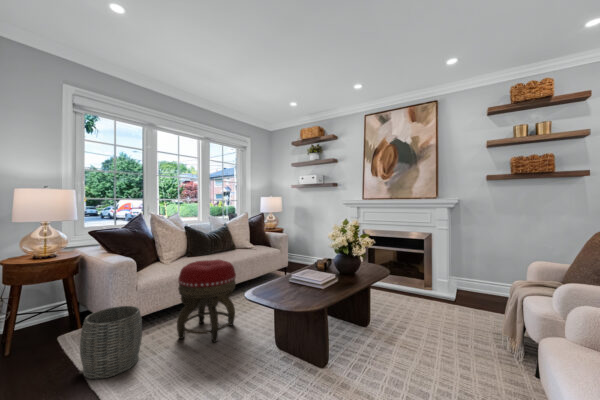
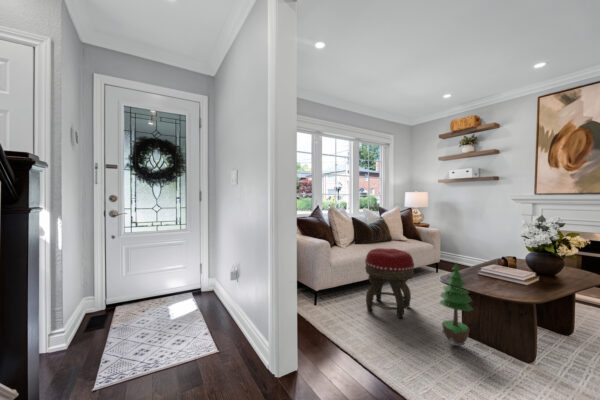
potted tree: none [242,270,276,365] -> present [440,263,473,345]
woven basket: present [80,306,142,379] -> none [311,278,348,328]

